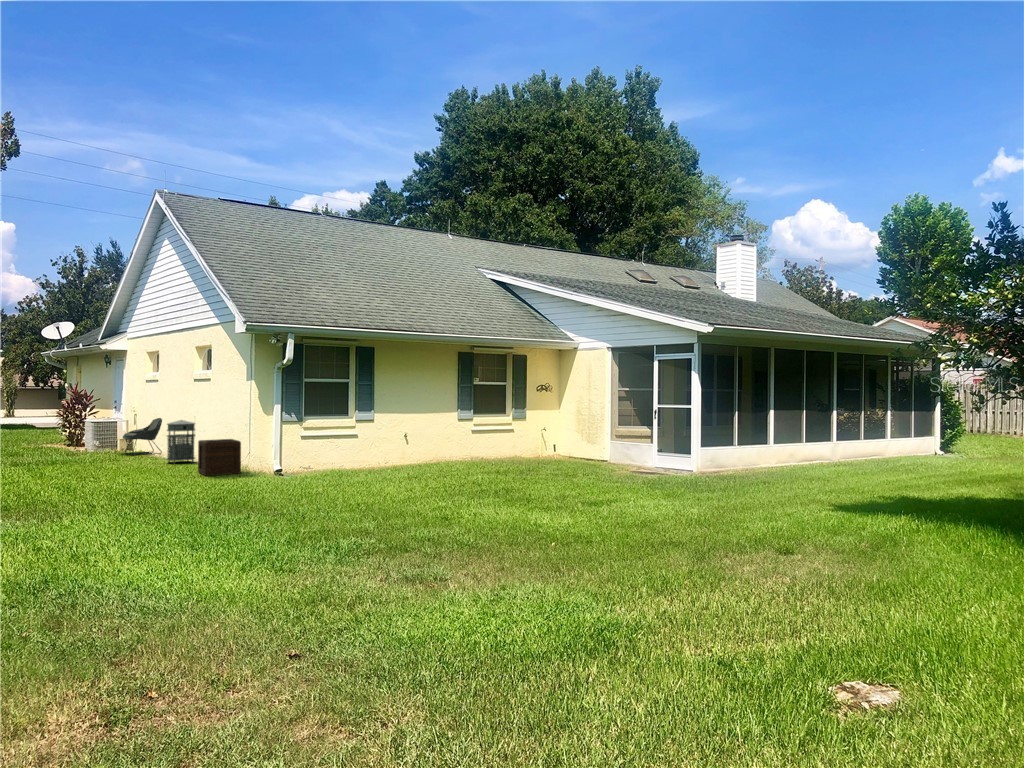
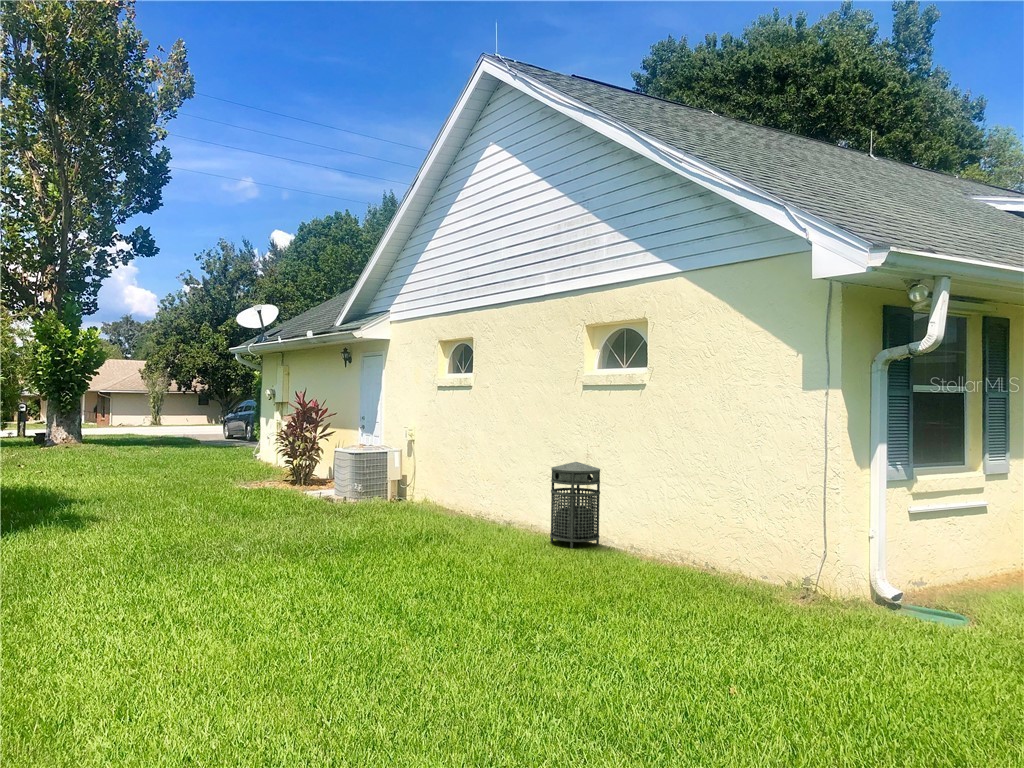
lounge chair: present [123,418,162,456] -> none [421,450,486,517]
wooden crate: present [198,439,241,476] -> none [699,514,809,607]

